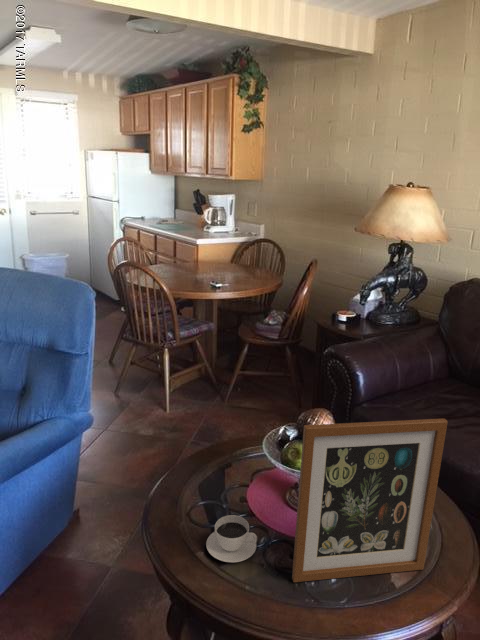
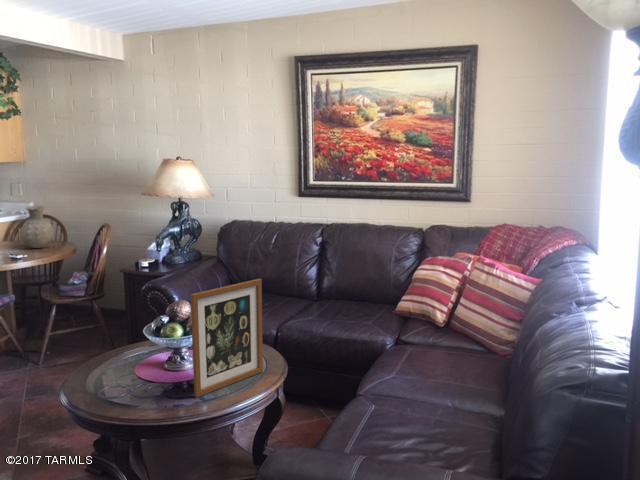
vase: none [231,229,264,276] -> present [21,205,54,248]
teacup: present [206,515,257,562] -> none [129,377,165,403]

